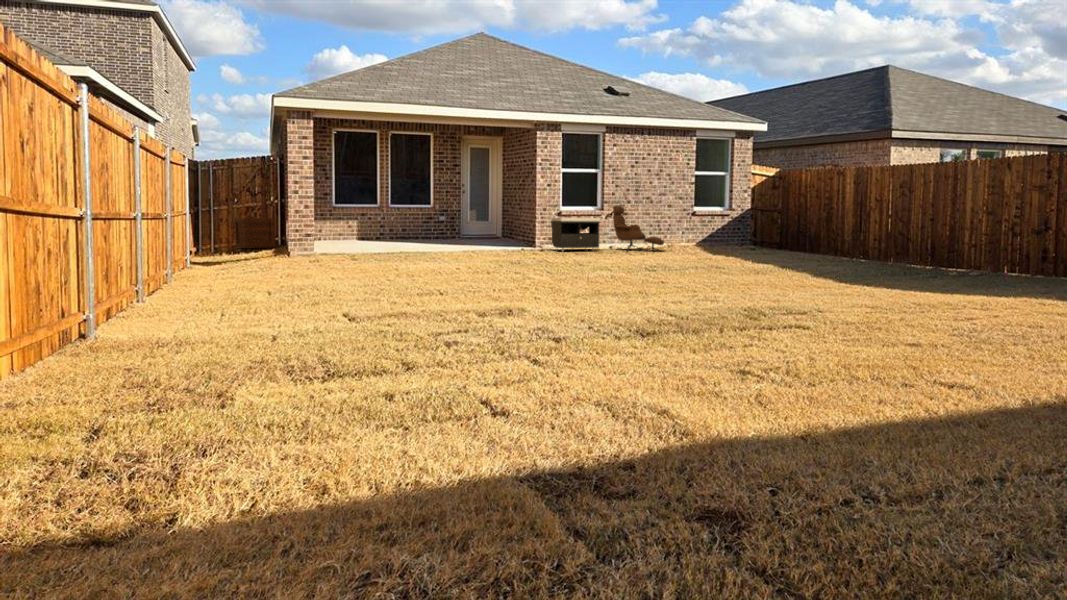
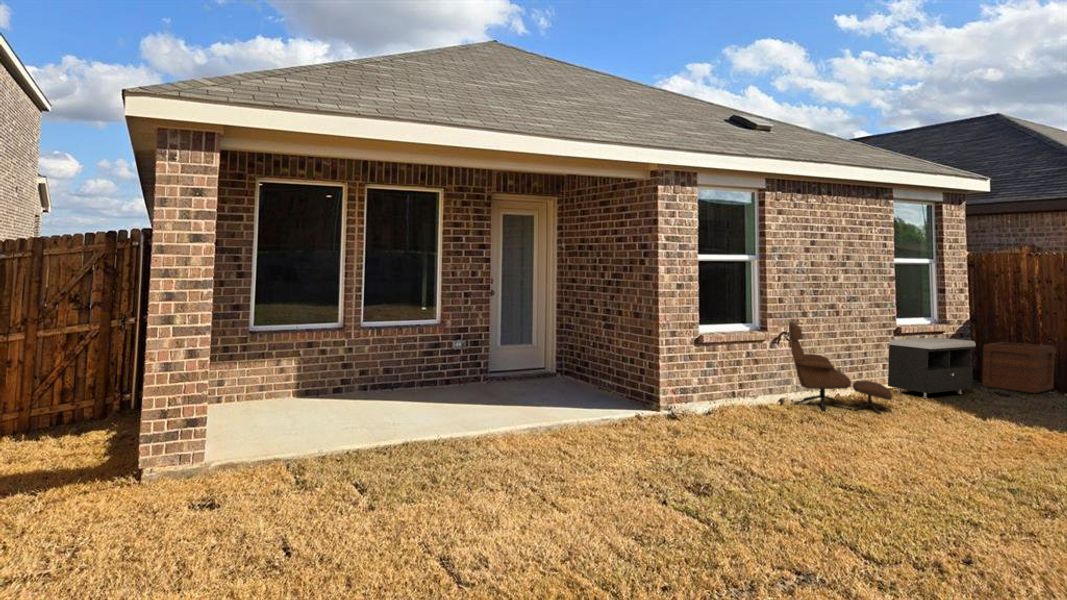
wooden crate: present [234,218,276,248] -> present [982,342,1055,393]
storage bench: present [551,218,600,251] -> present [888,338,976,398]

